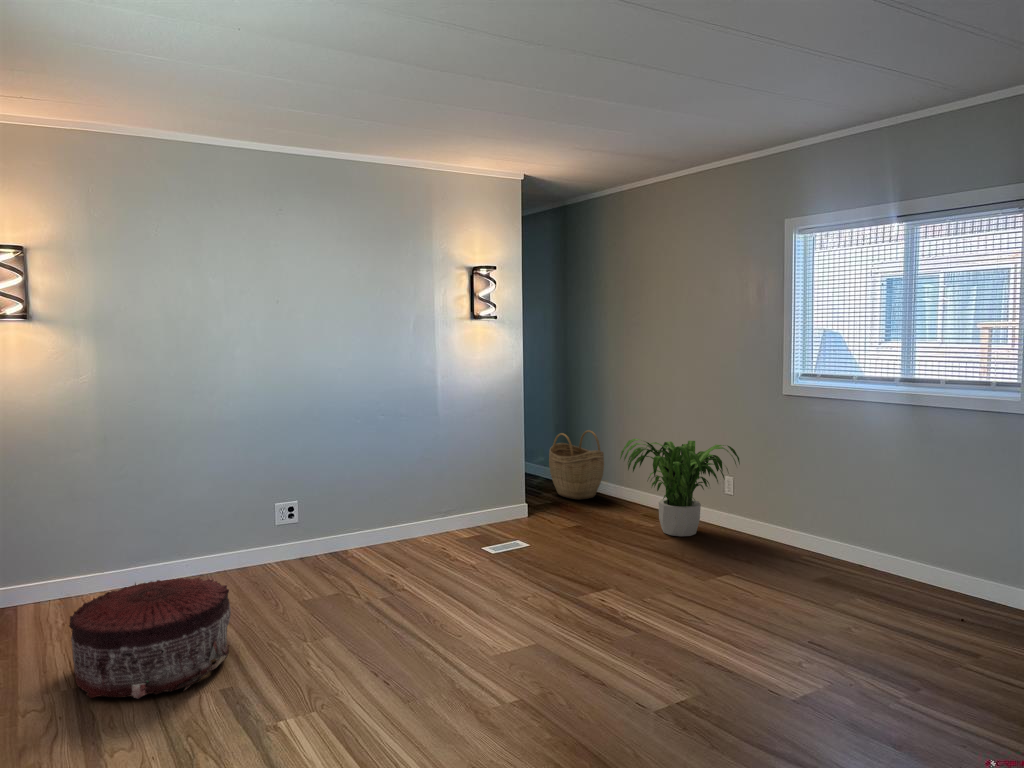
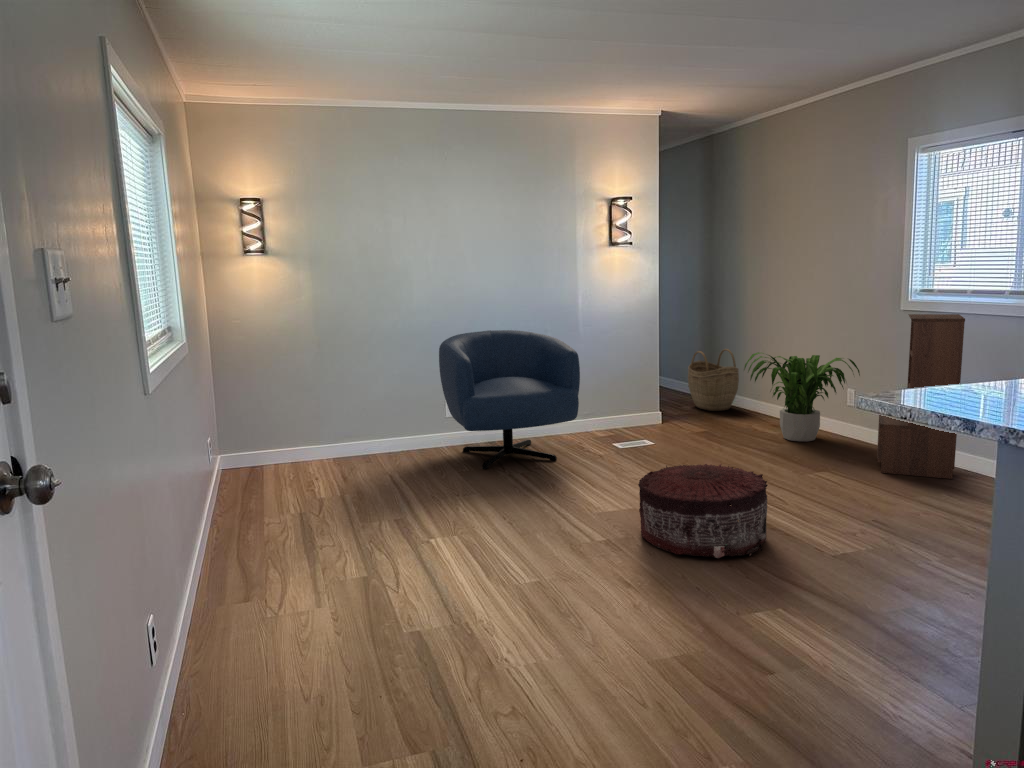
bookshelf: none [766,402,856,578] -> present [877,314,965,479]
armchair: none [271,417,449,596] -> present [439,330,580,469]
pouf: present [69,577,231,698] -> present [638,464,768,558]

